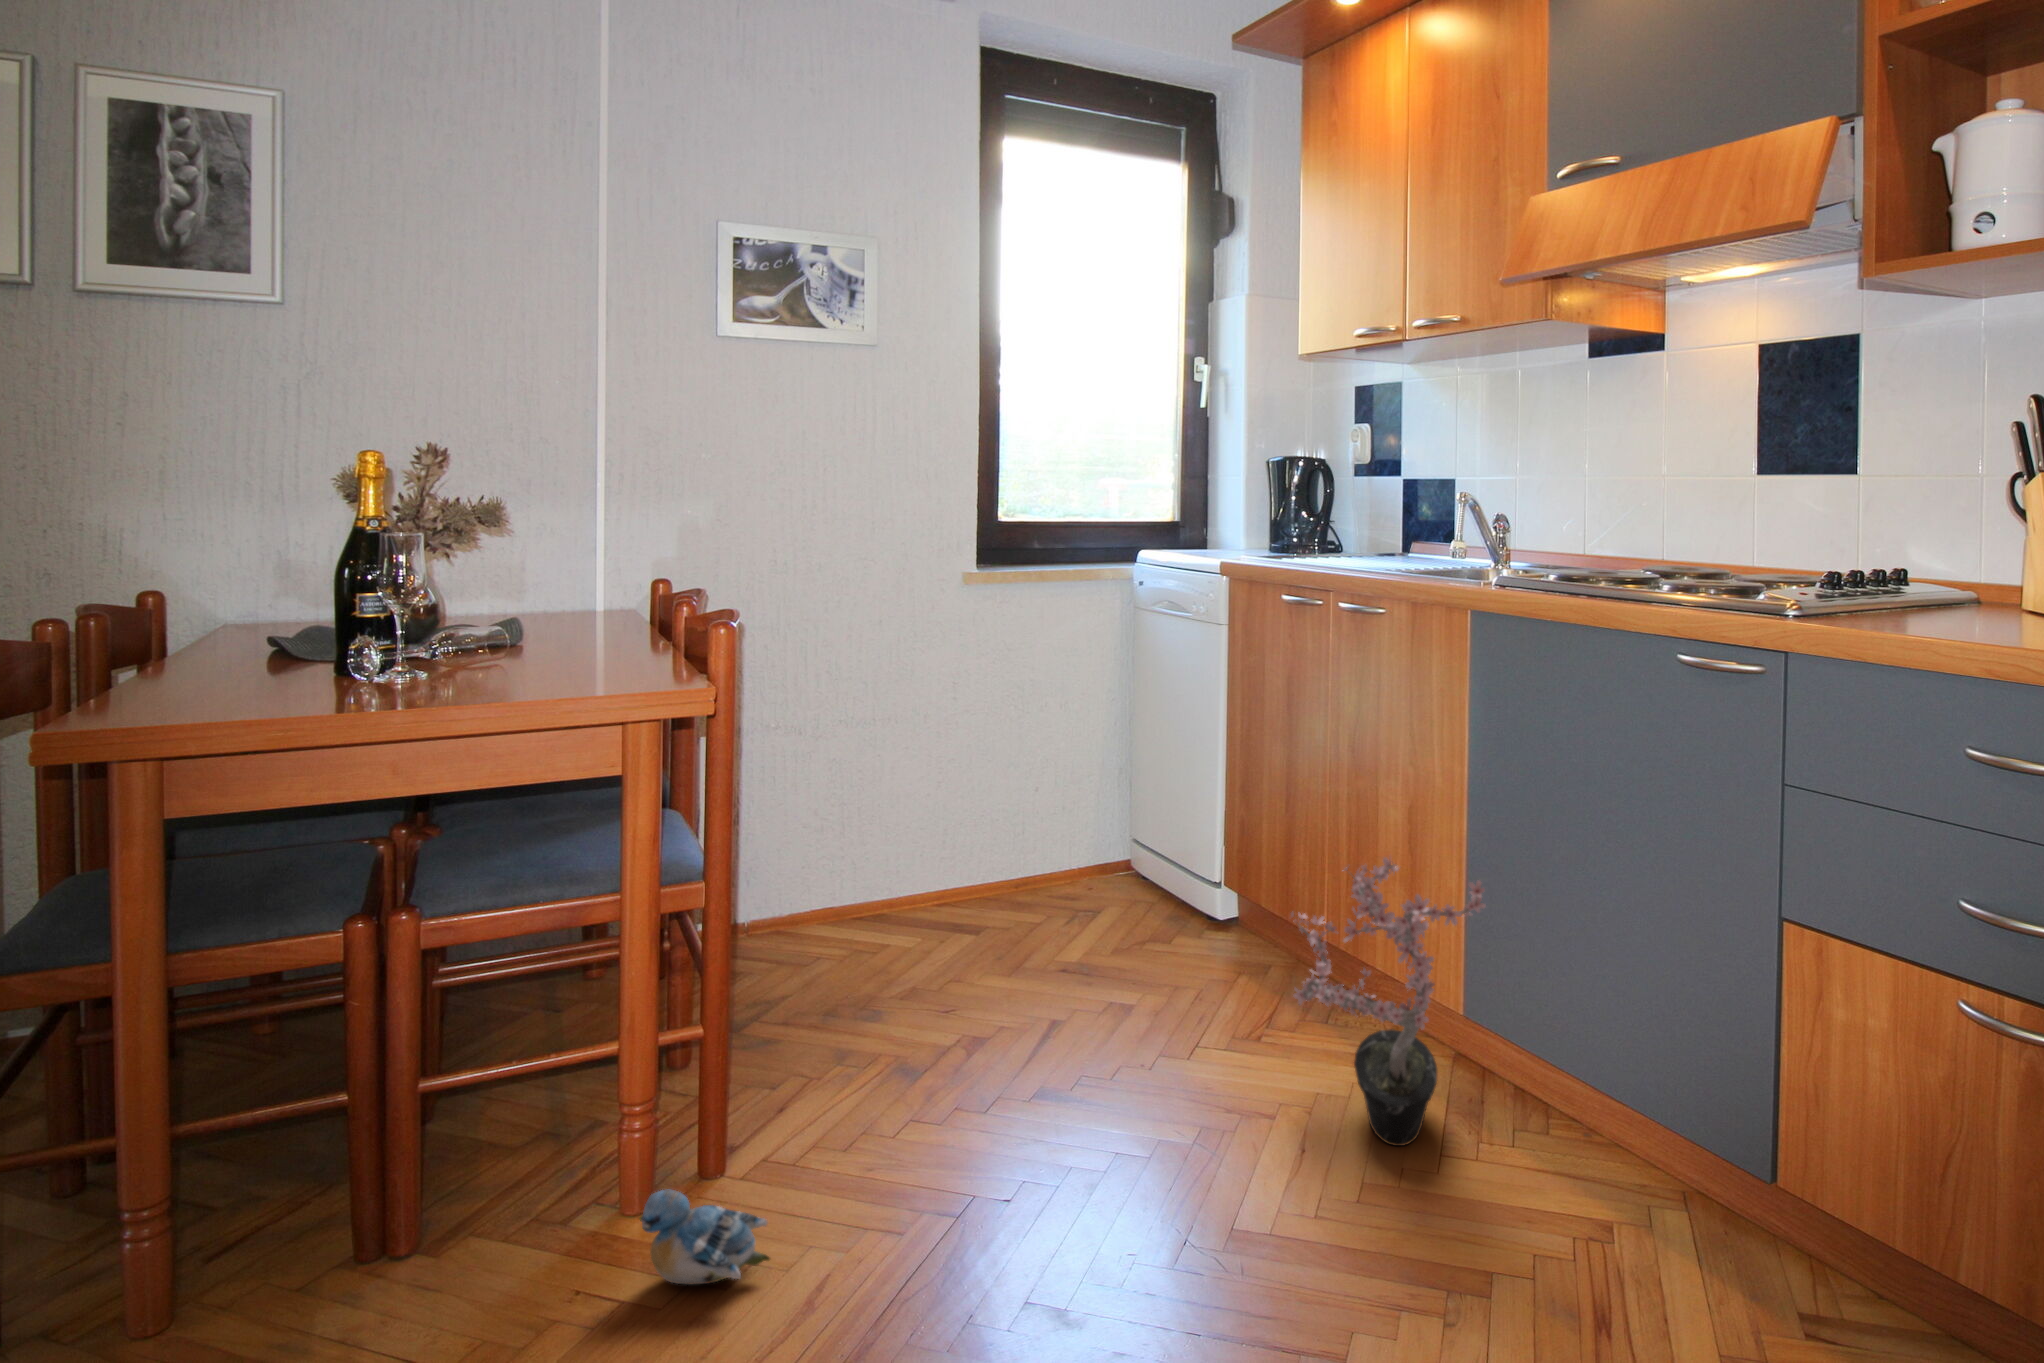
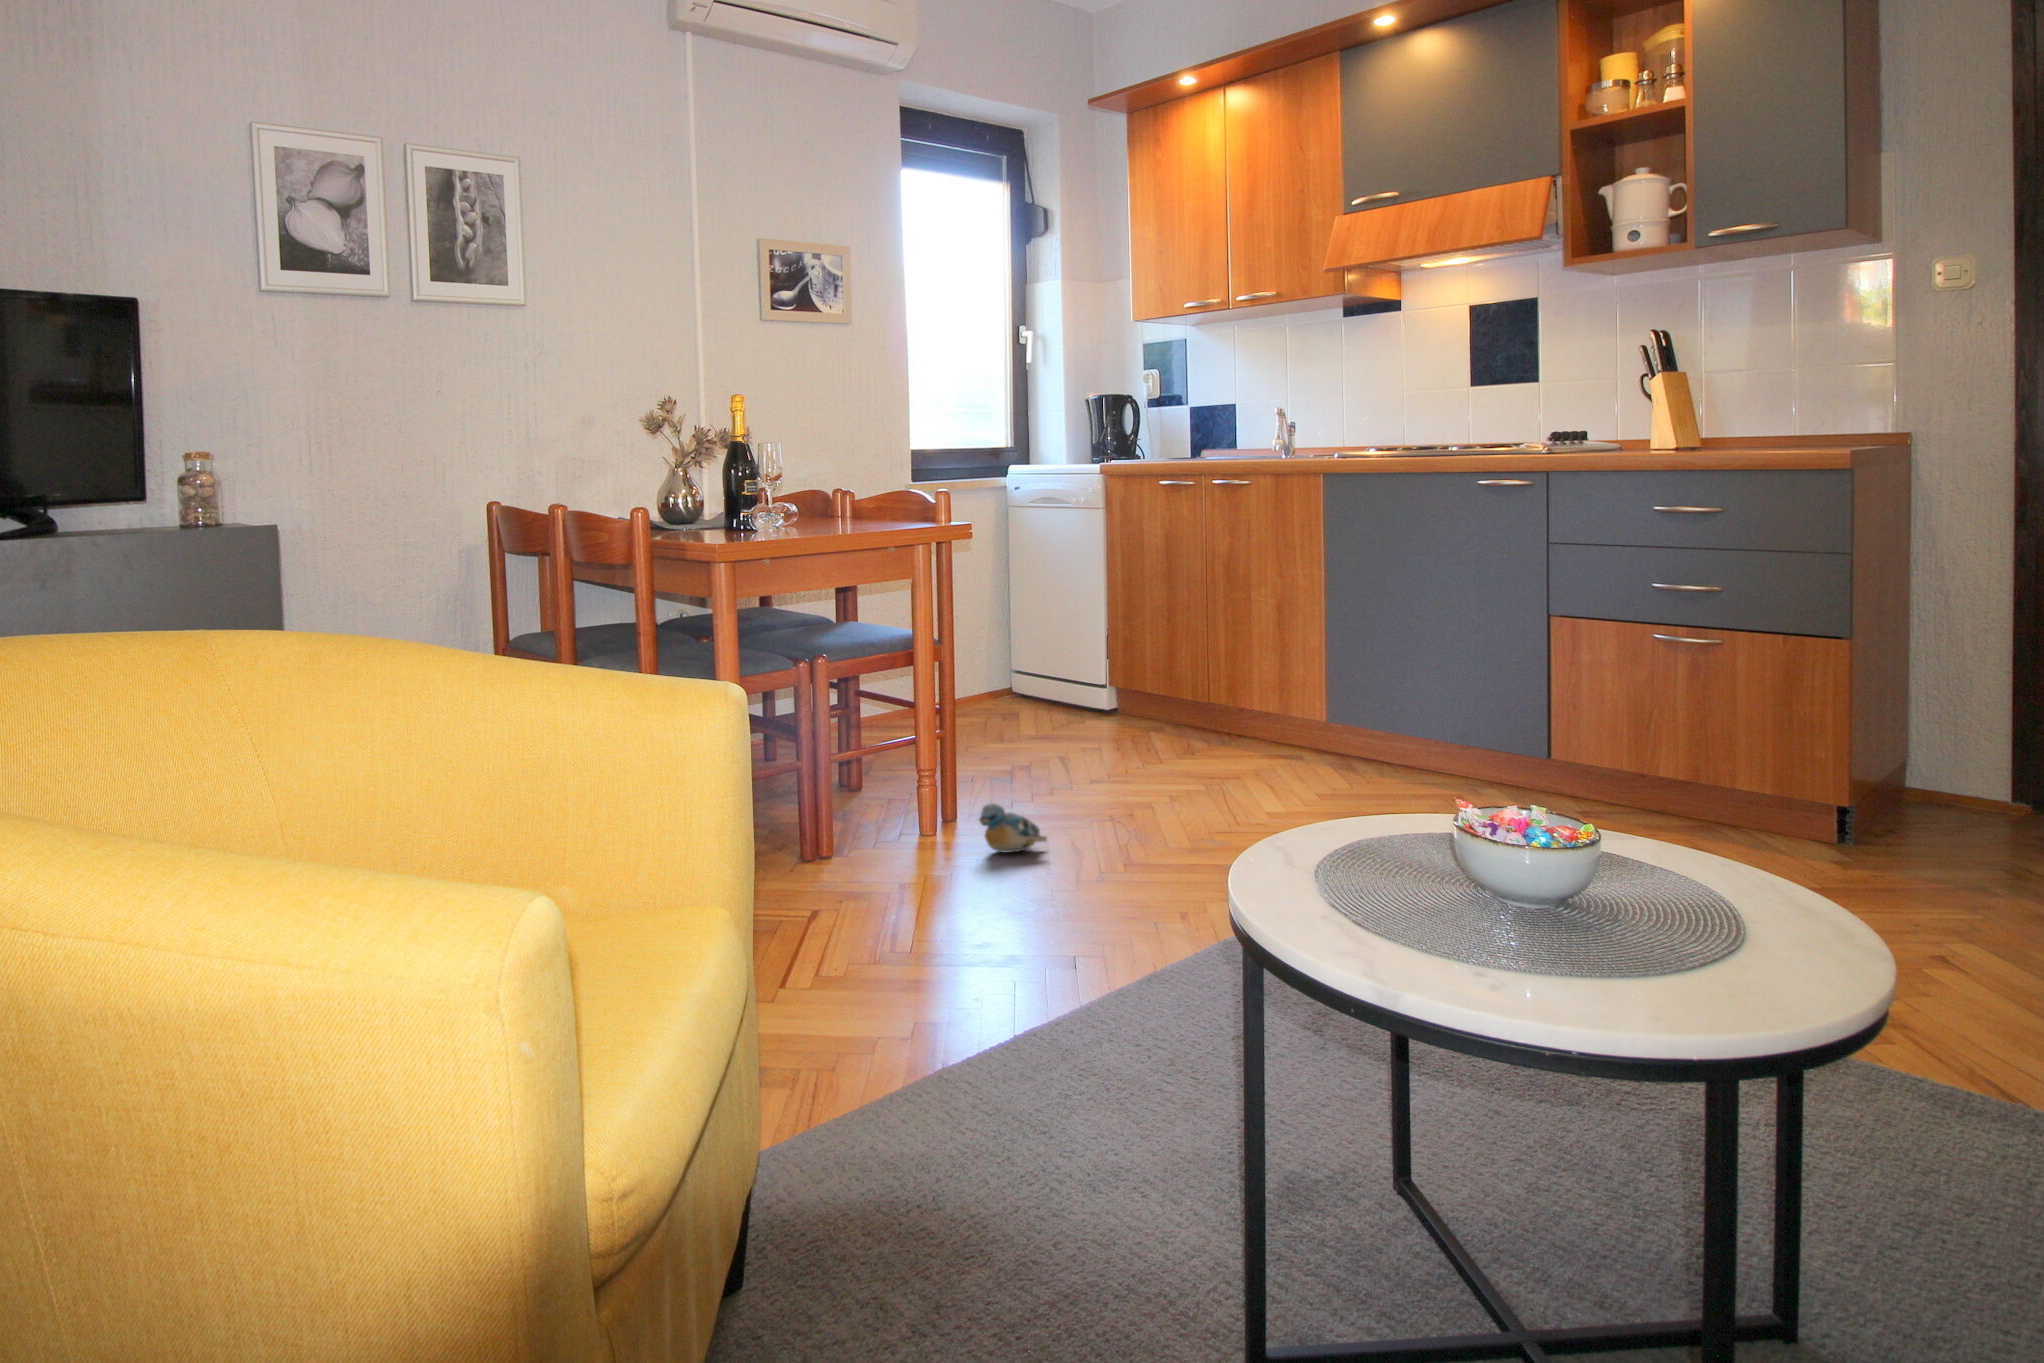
potted plant: present [1291,857,1485,1146] -> none [1218,619,1375,785]

